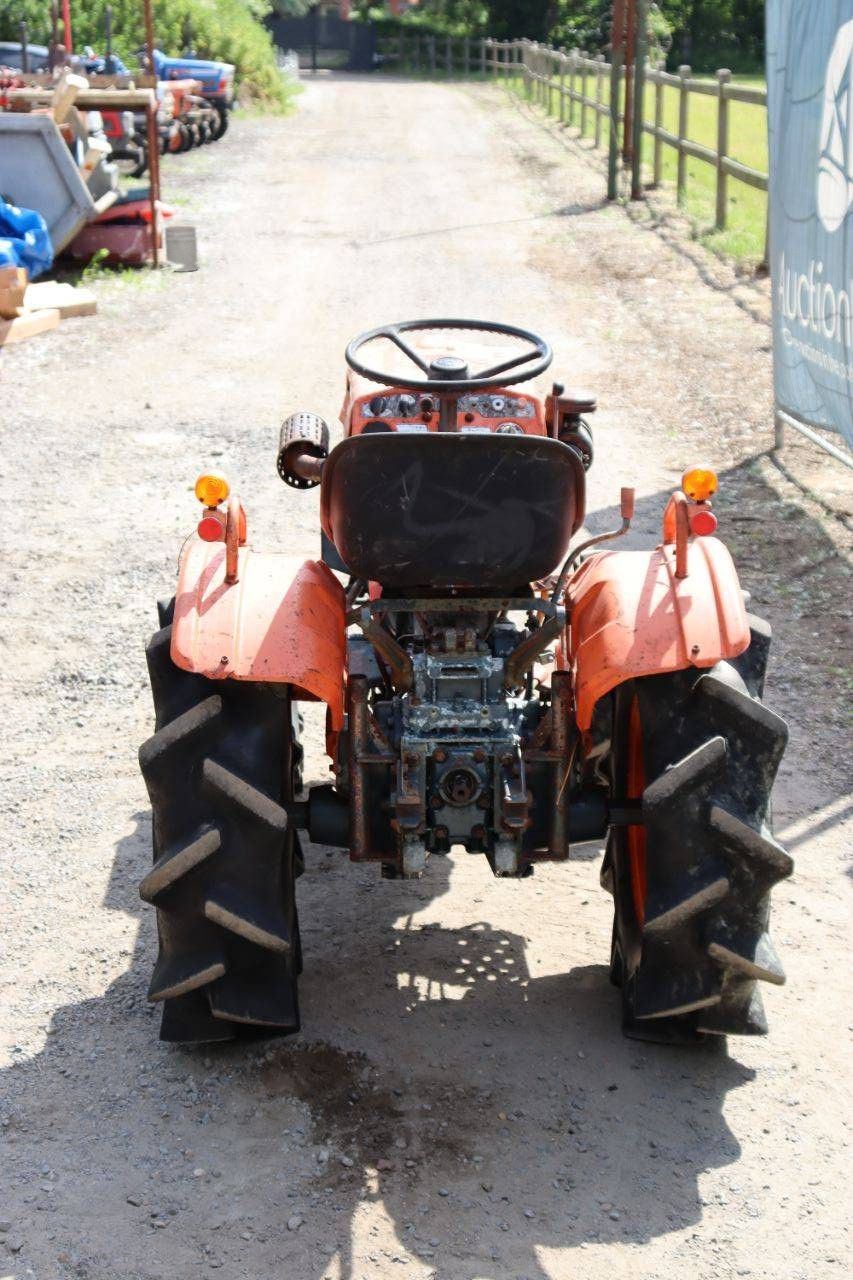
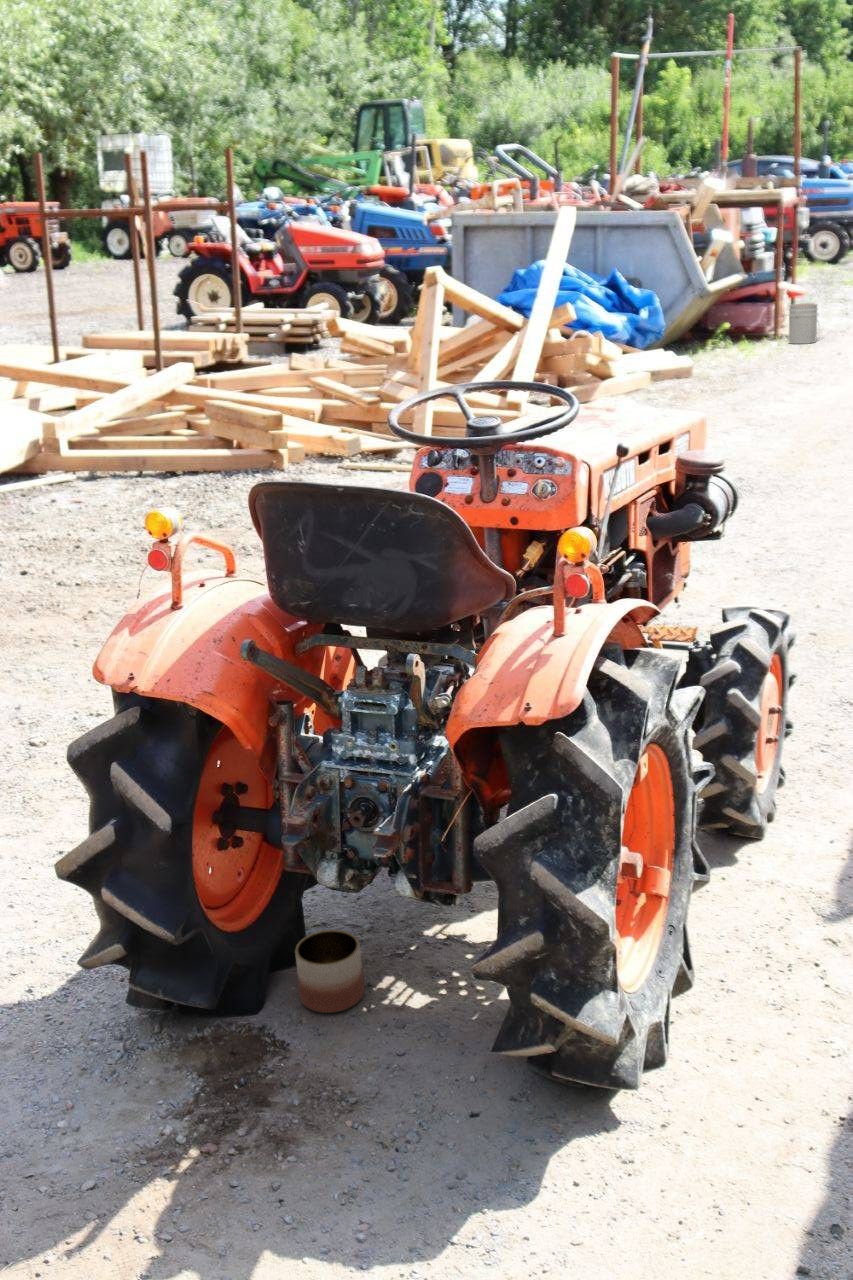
planter: none [316,932,388,1021] -> present [295,930,364,1013]

